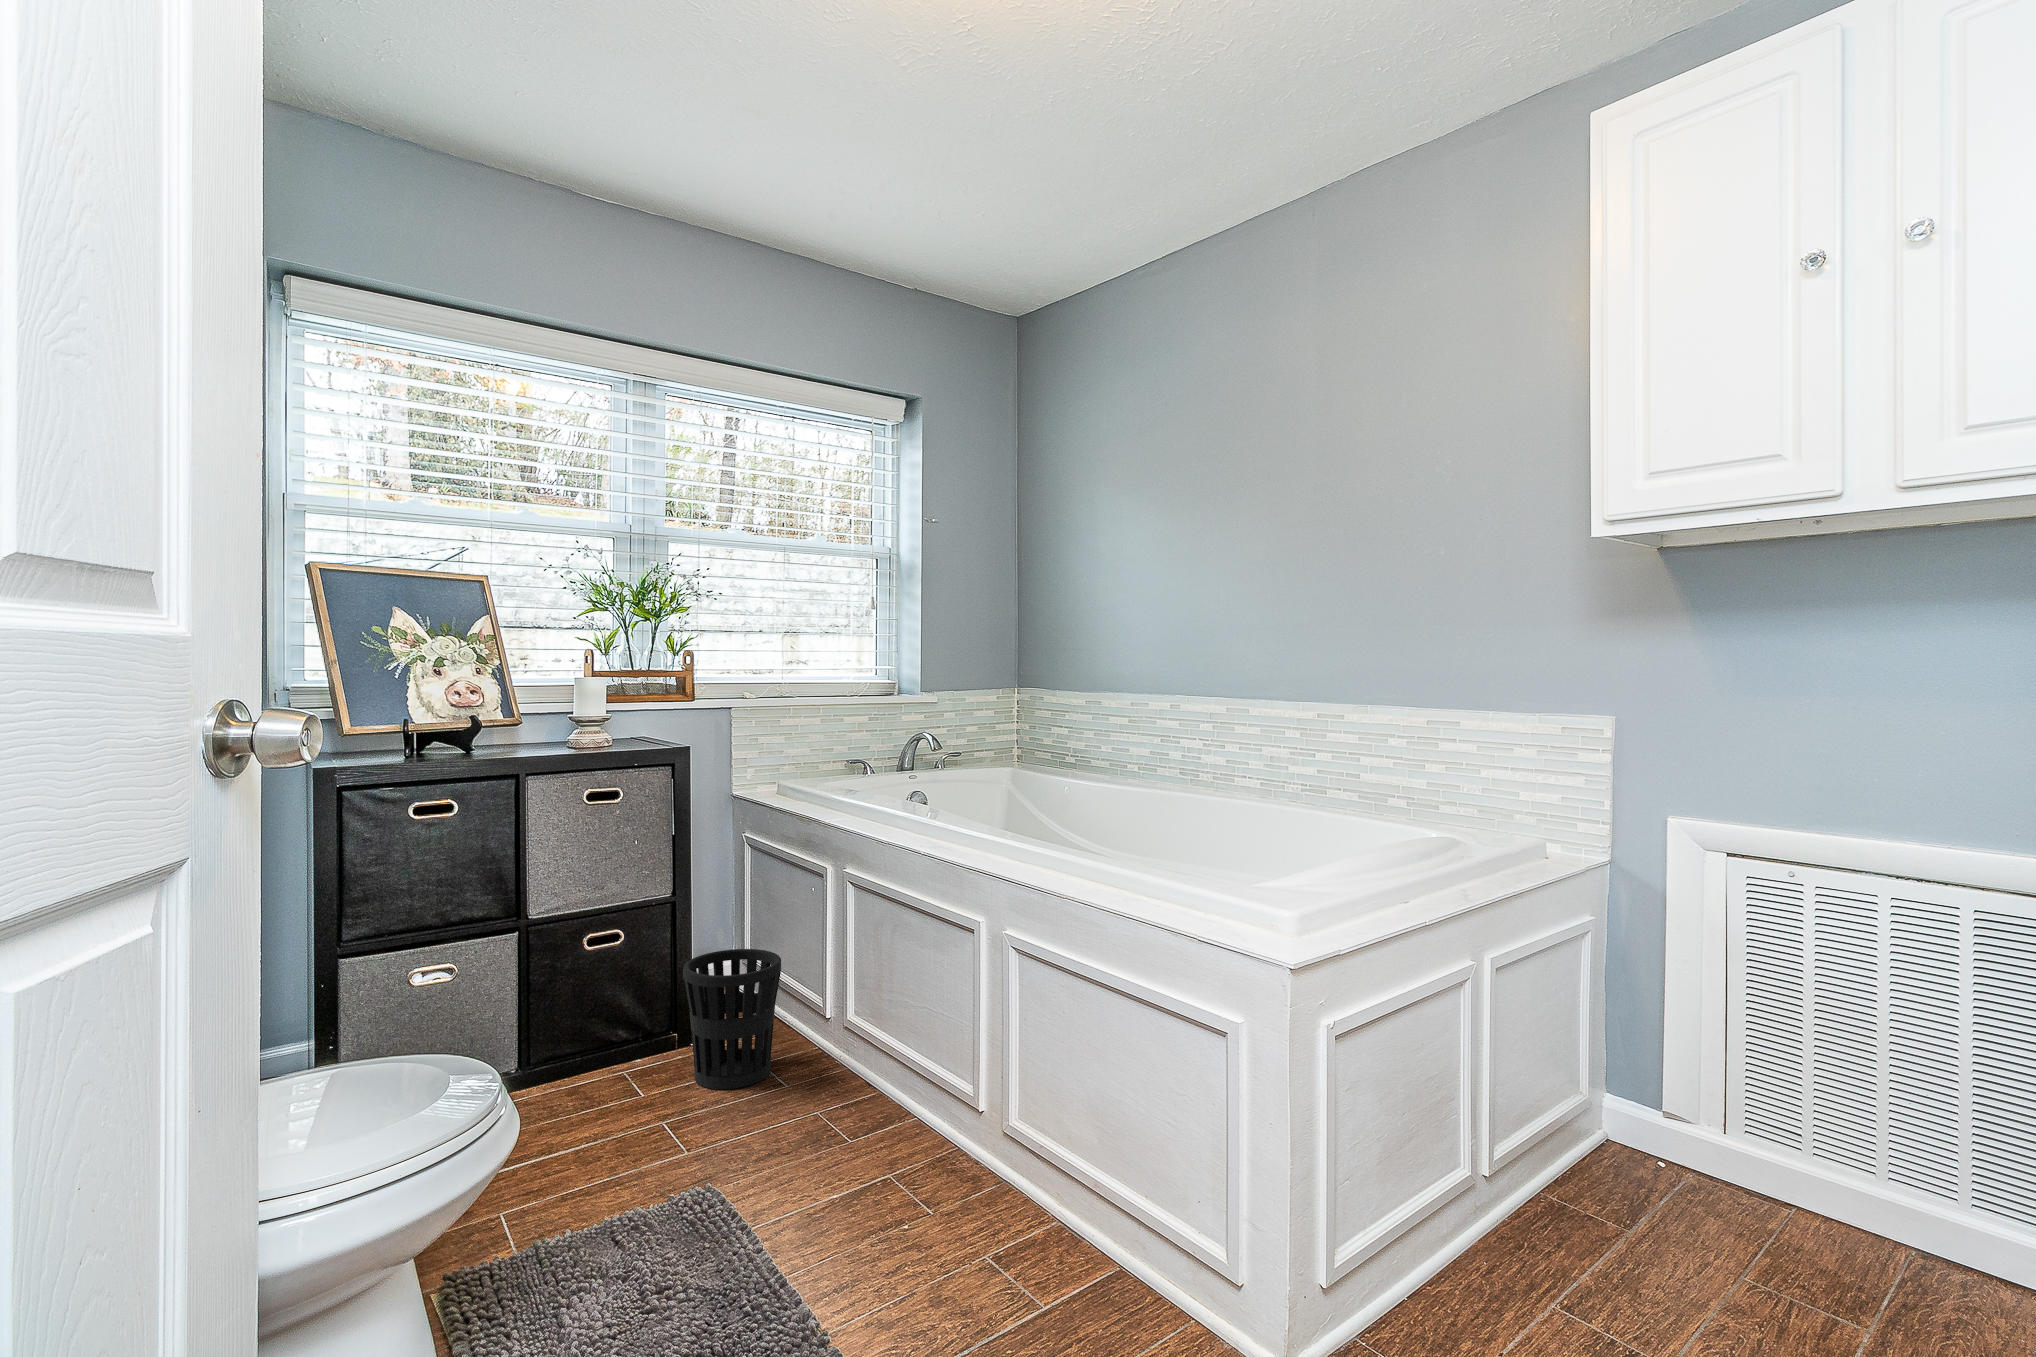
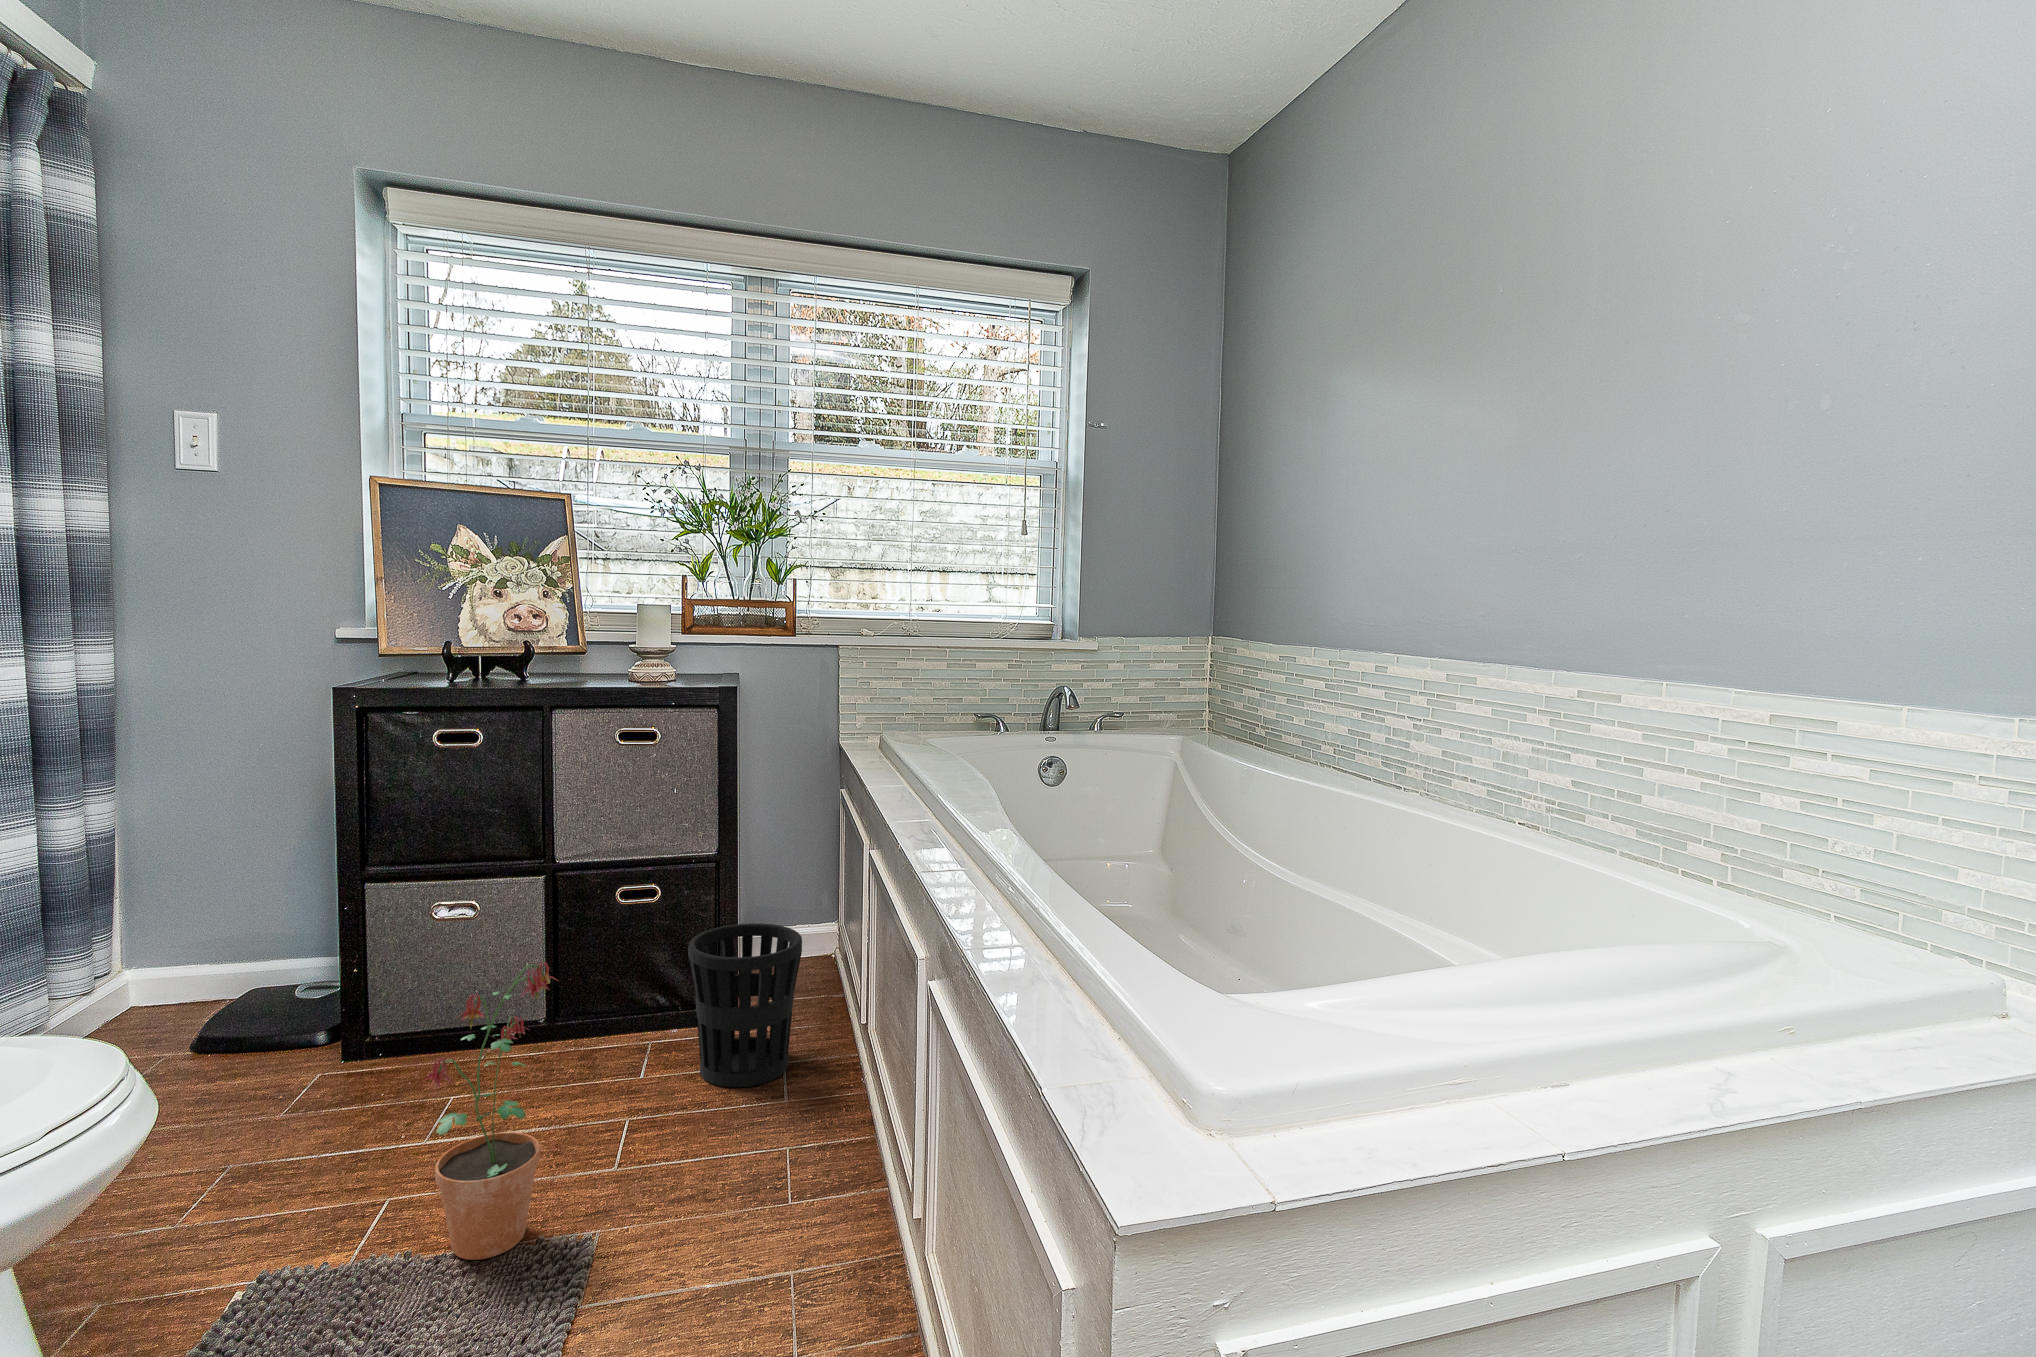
potted plant: none [581,980,677,1237] -> present [421,962,558,1260]

